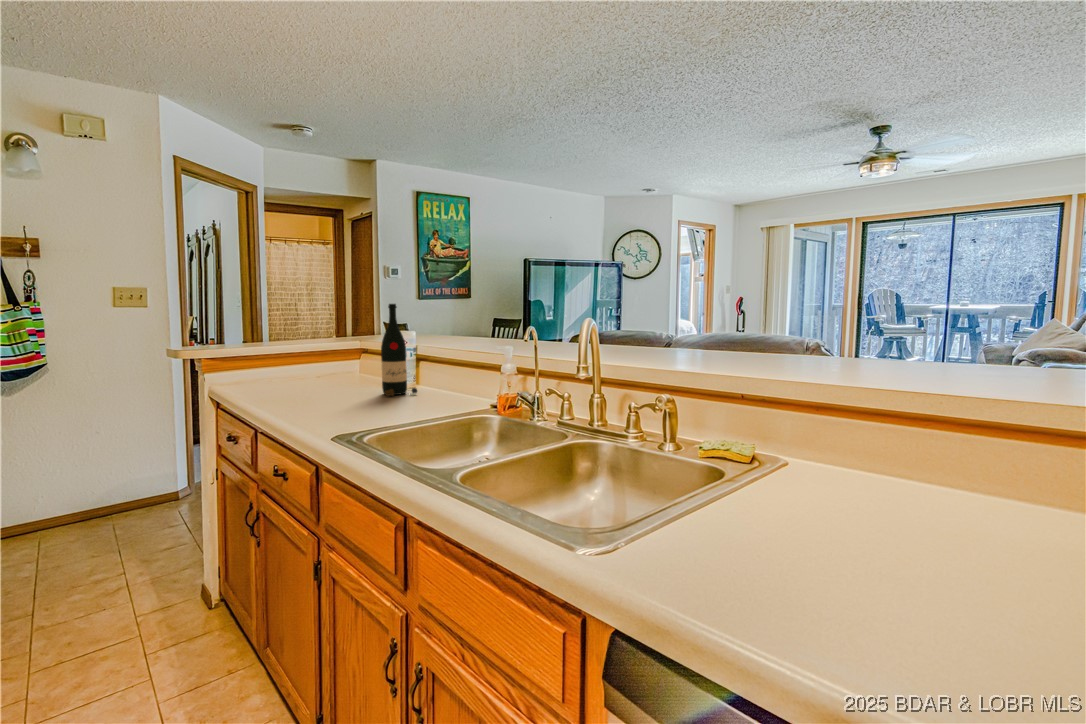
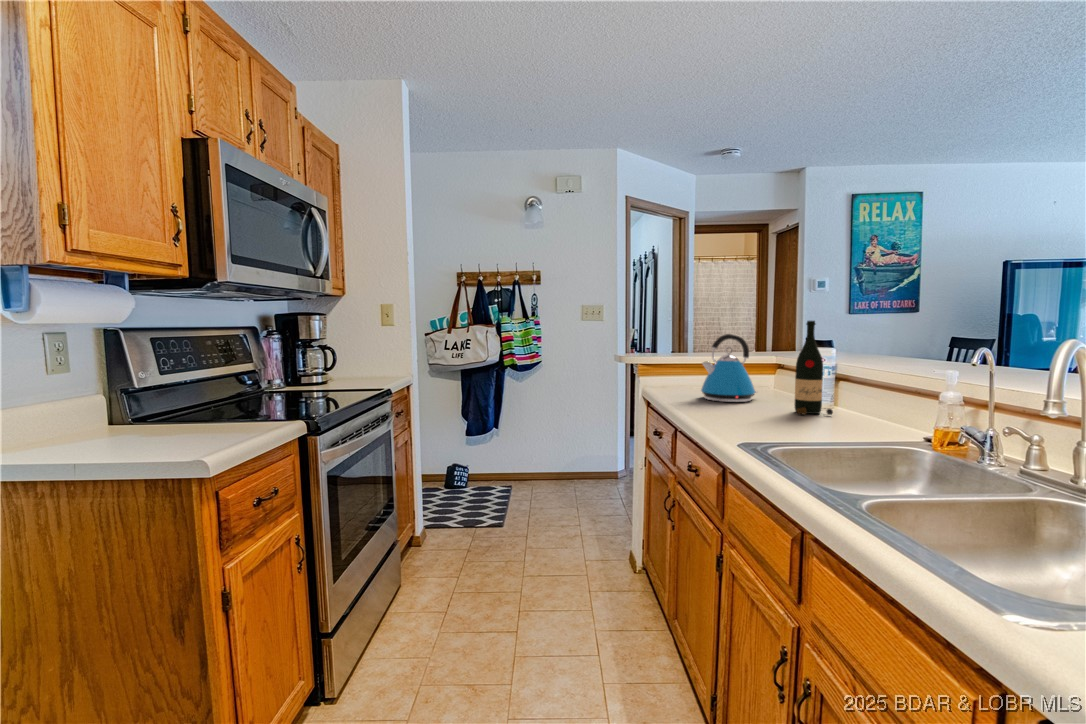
kettle: none [281,318,345,392] -> present [701,334,757,402]

